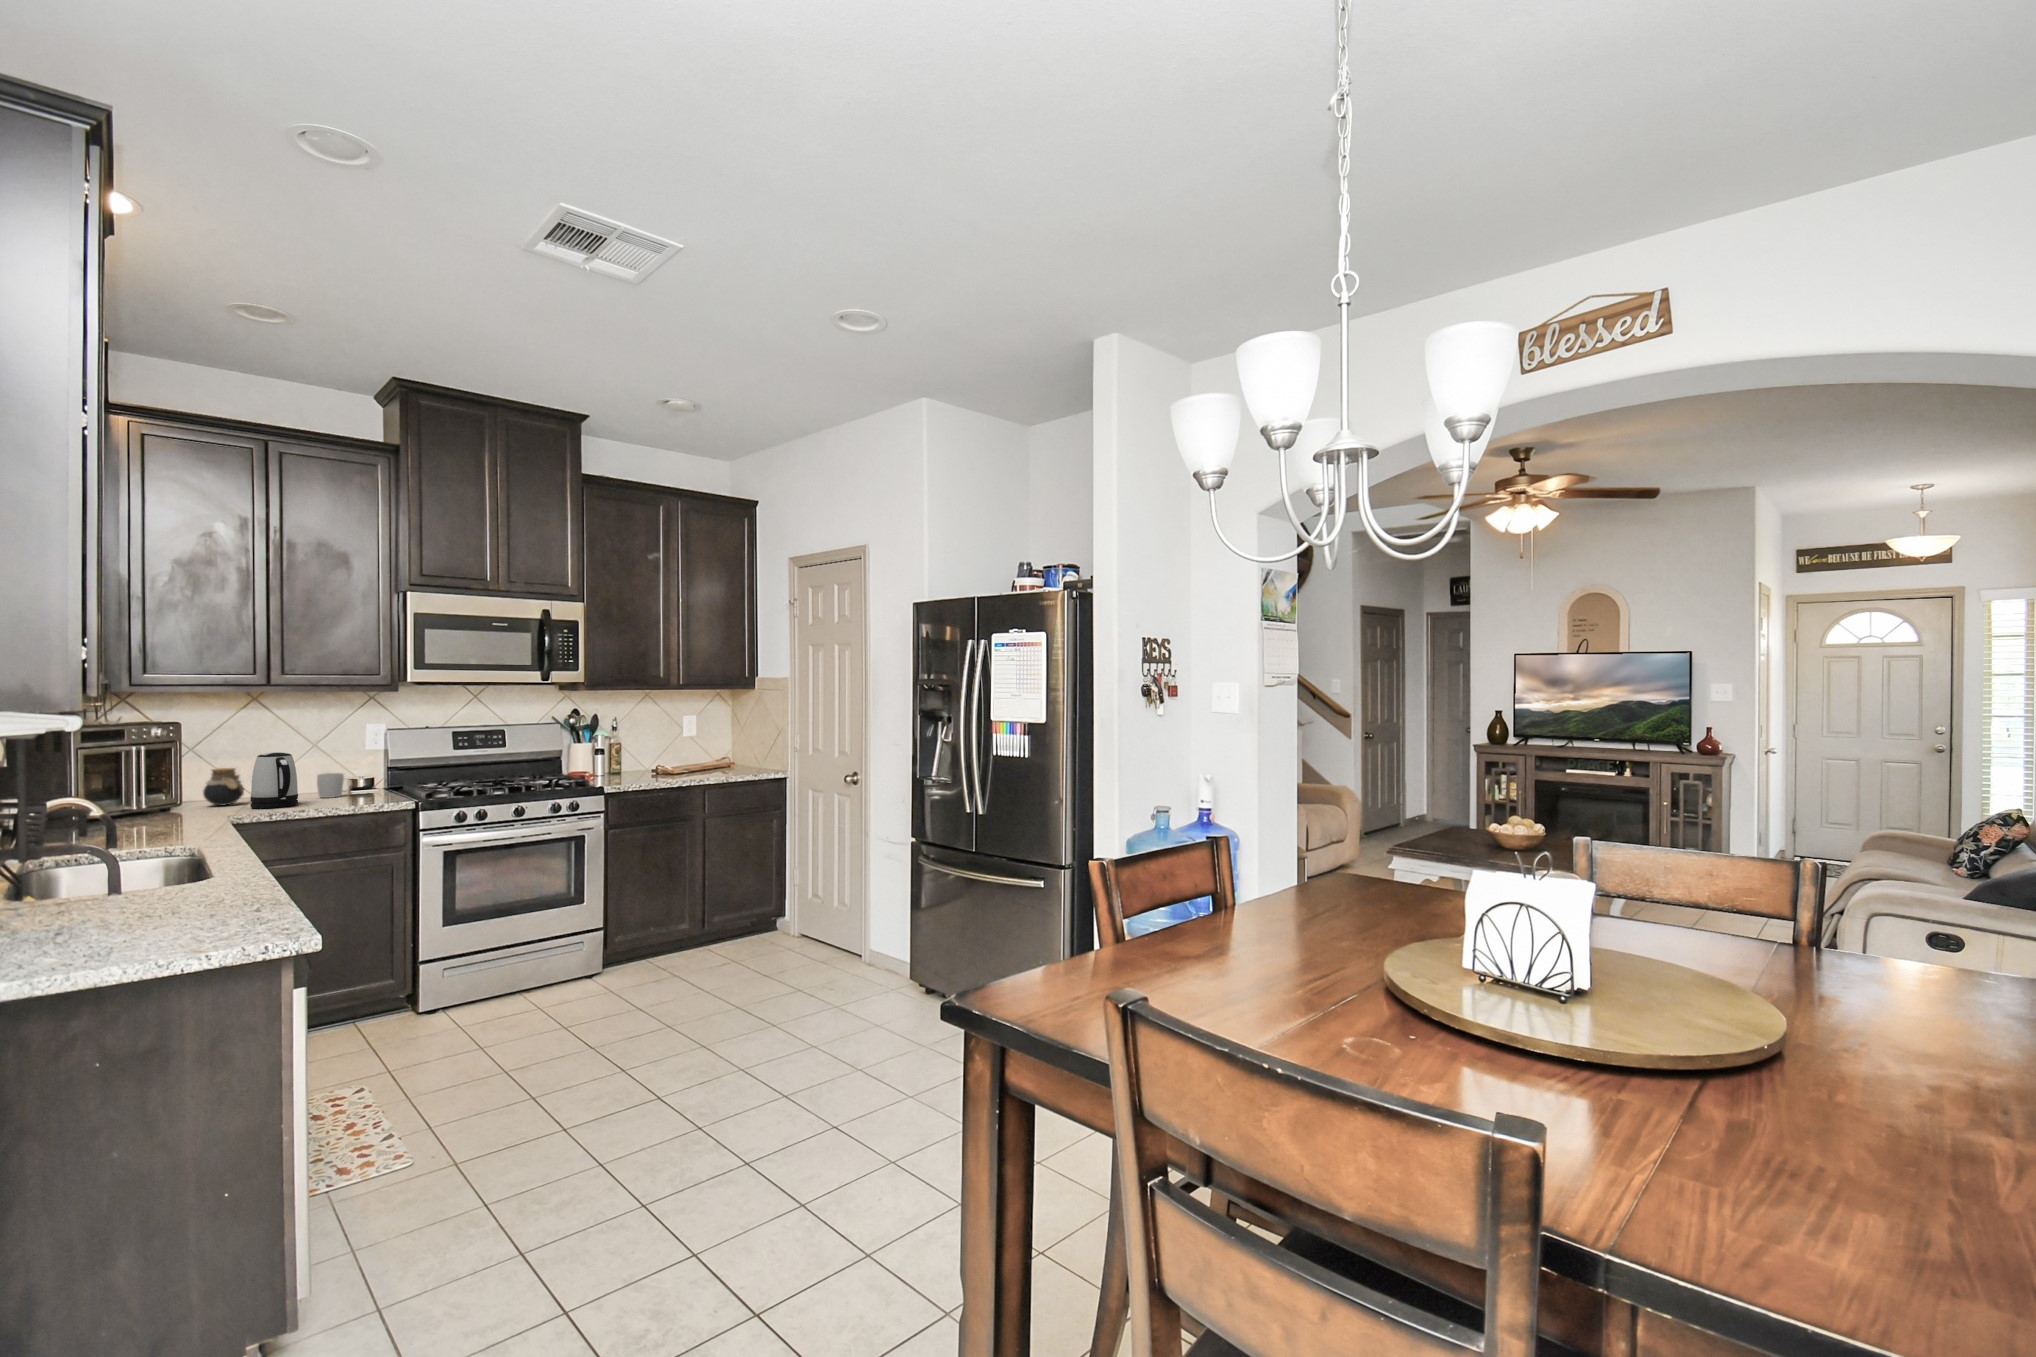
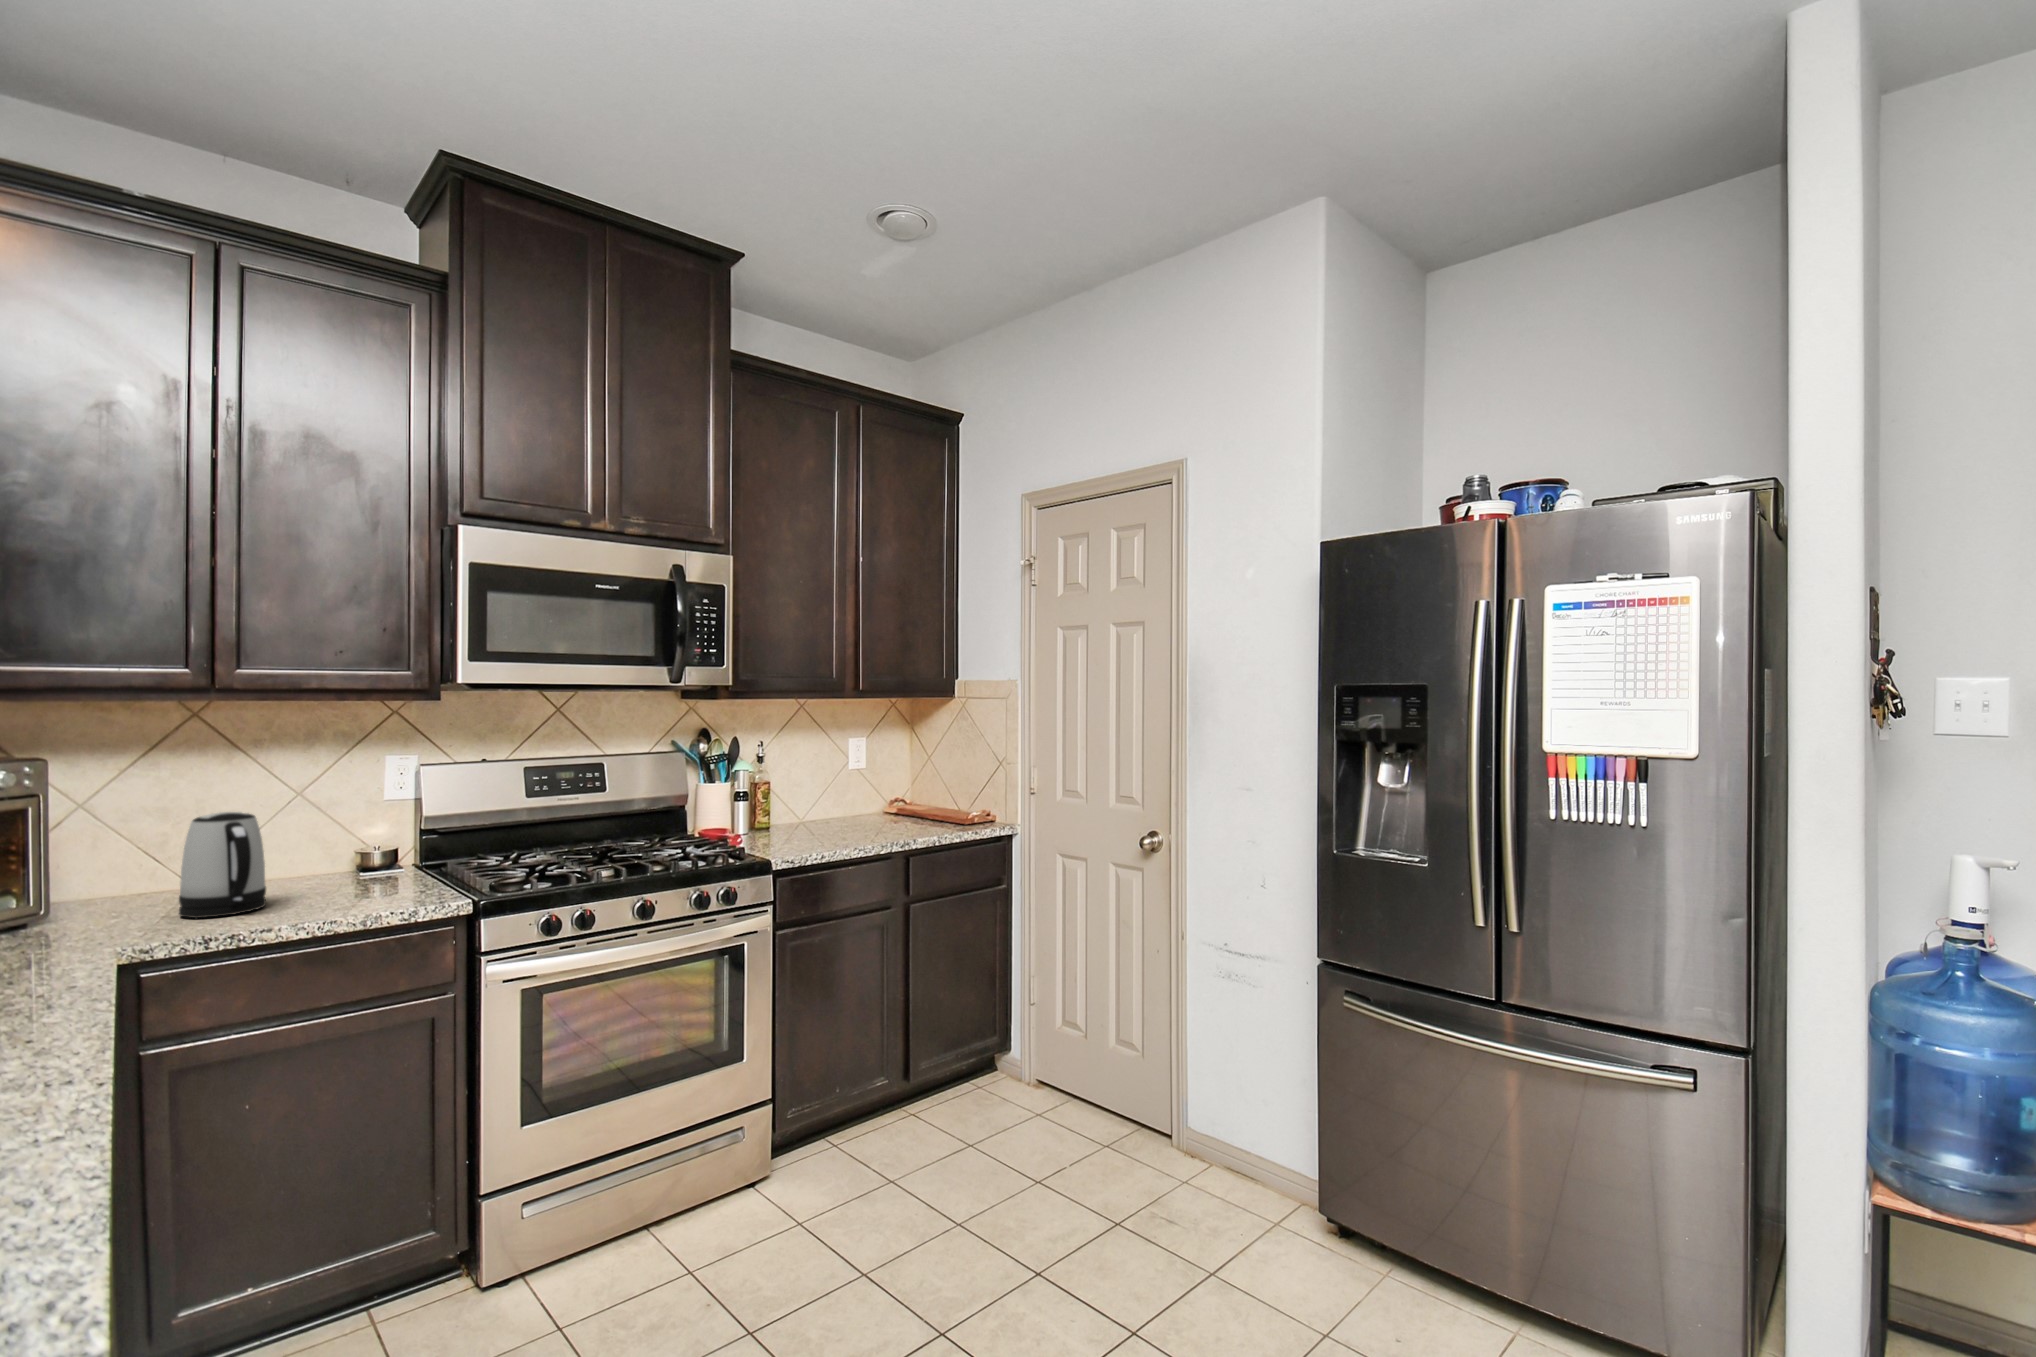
jar: present [203,768,244,806] -> none [98,838,174,908]
mug: present [317,773,352,798] -> none [302,842,362,887]

